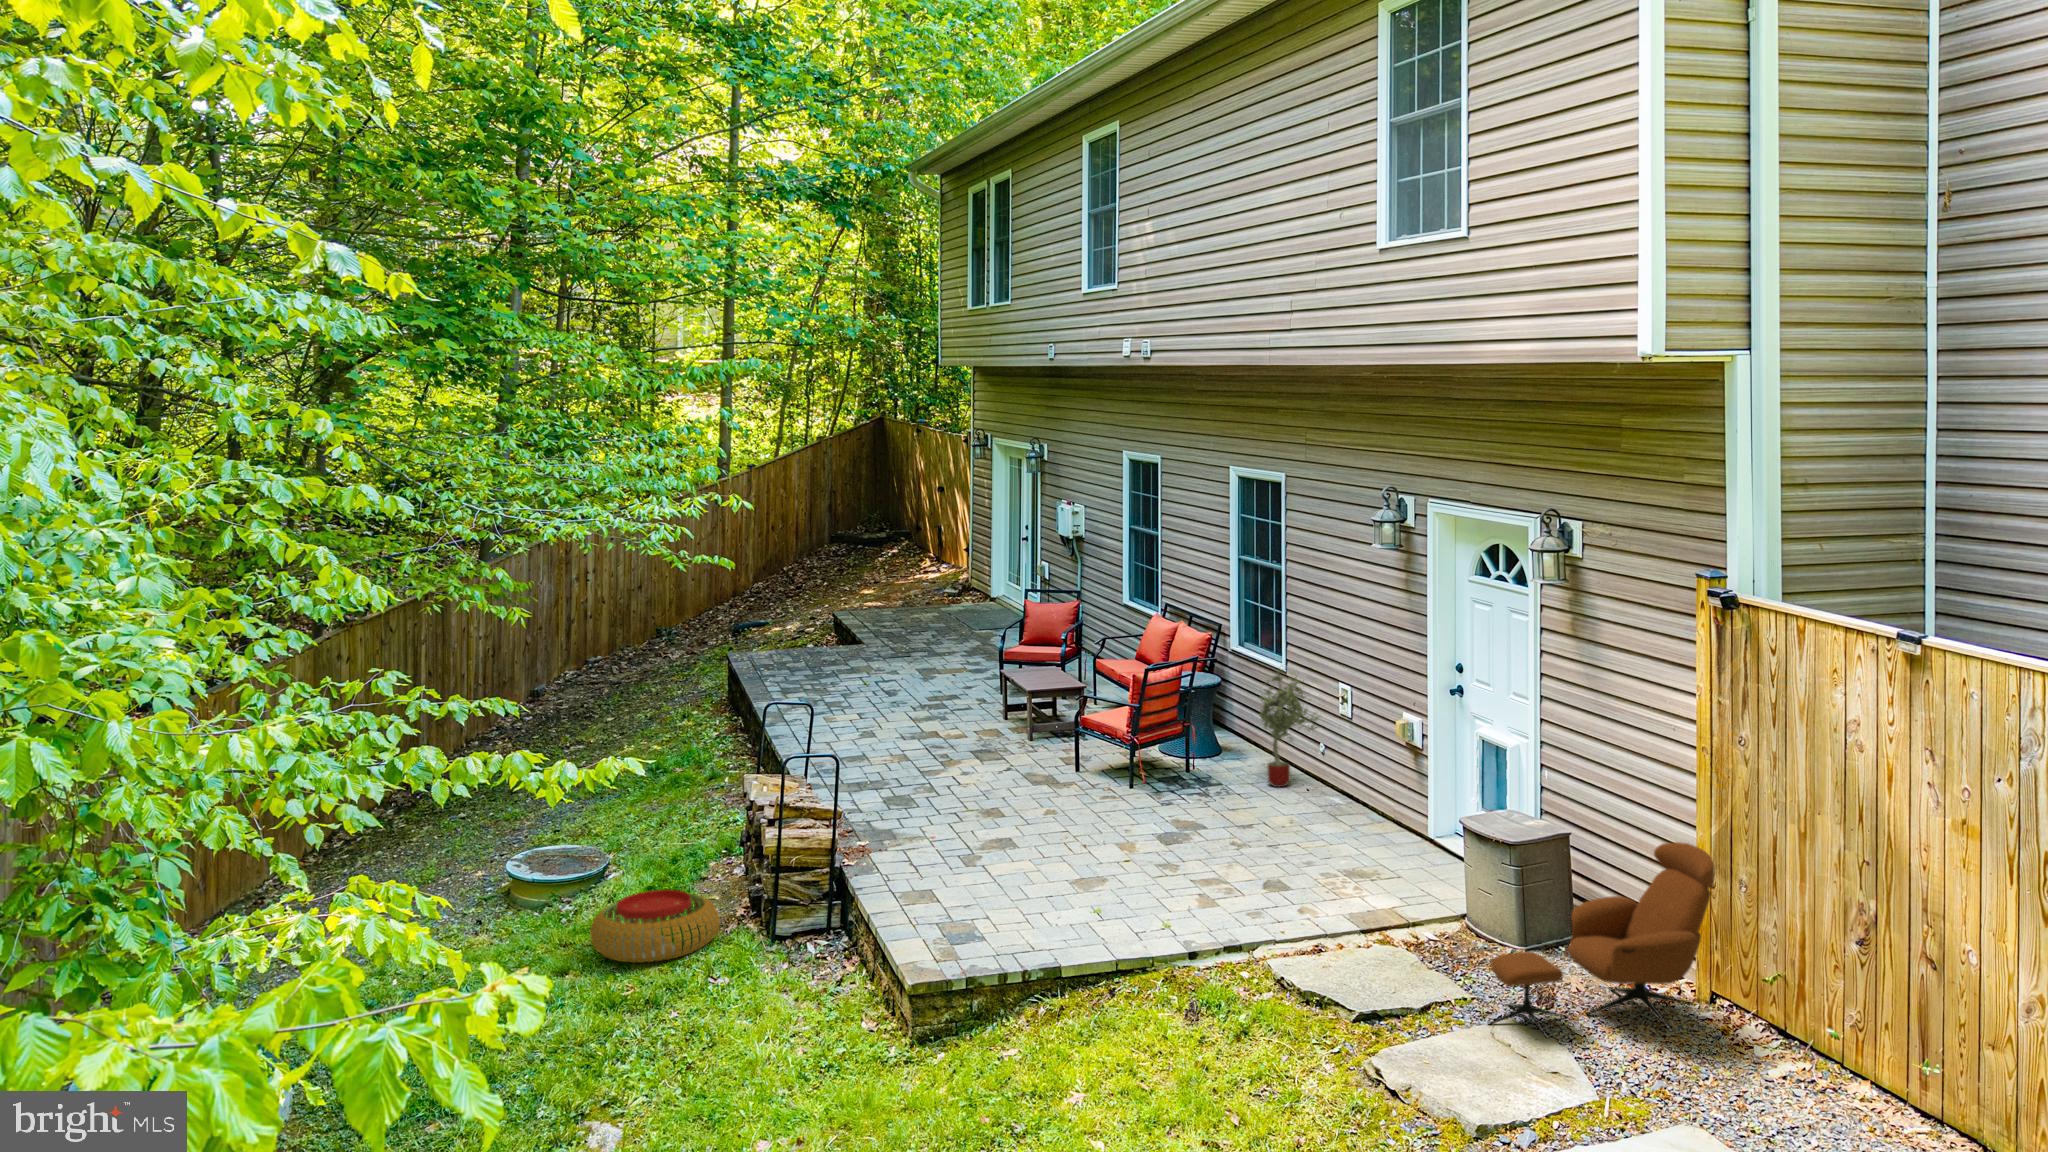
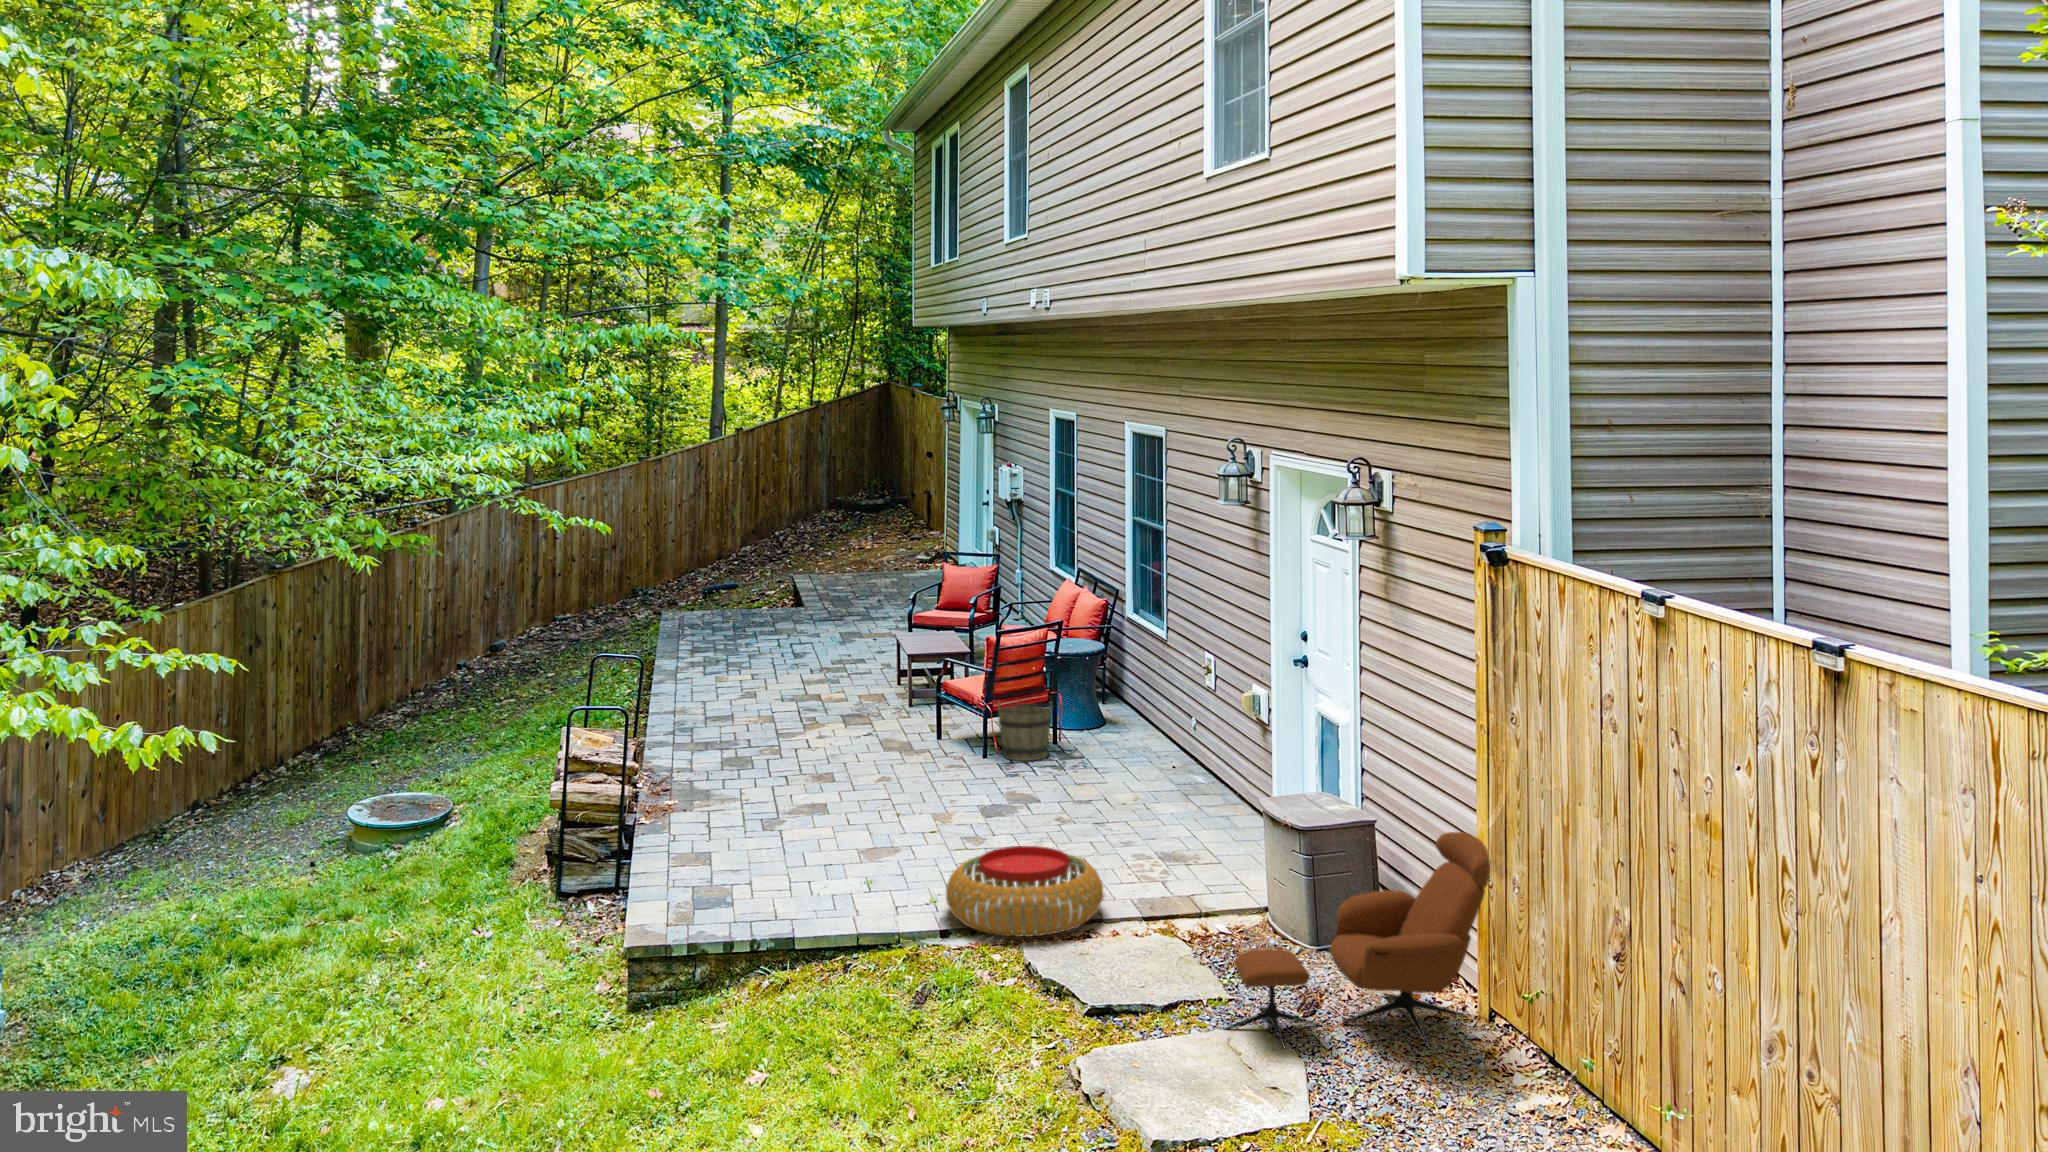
potted tree: present [1260,670,1320,787] -> none [1122,635,1192,760]
bucket: none [1135,735,1190,793] -> present [997,702,1052,761]
pouf: present [590,890,720,963] -> present [946,846,1103,937]

